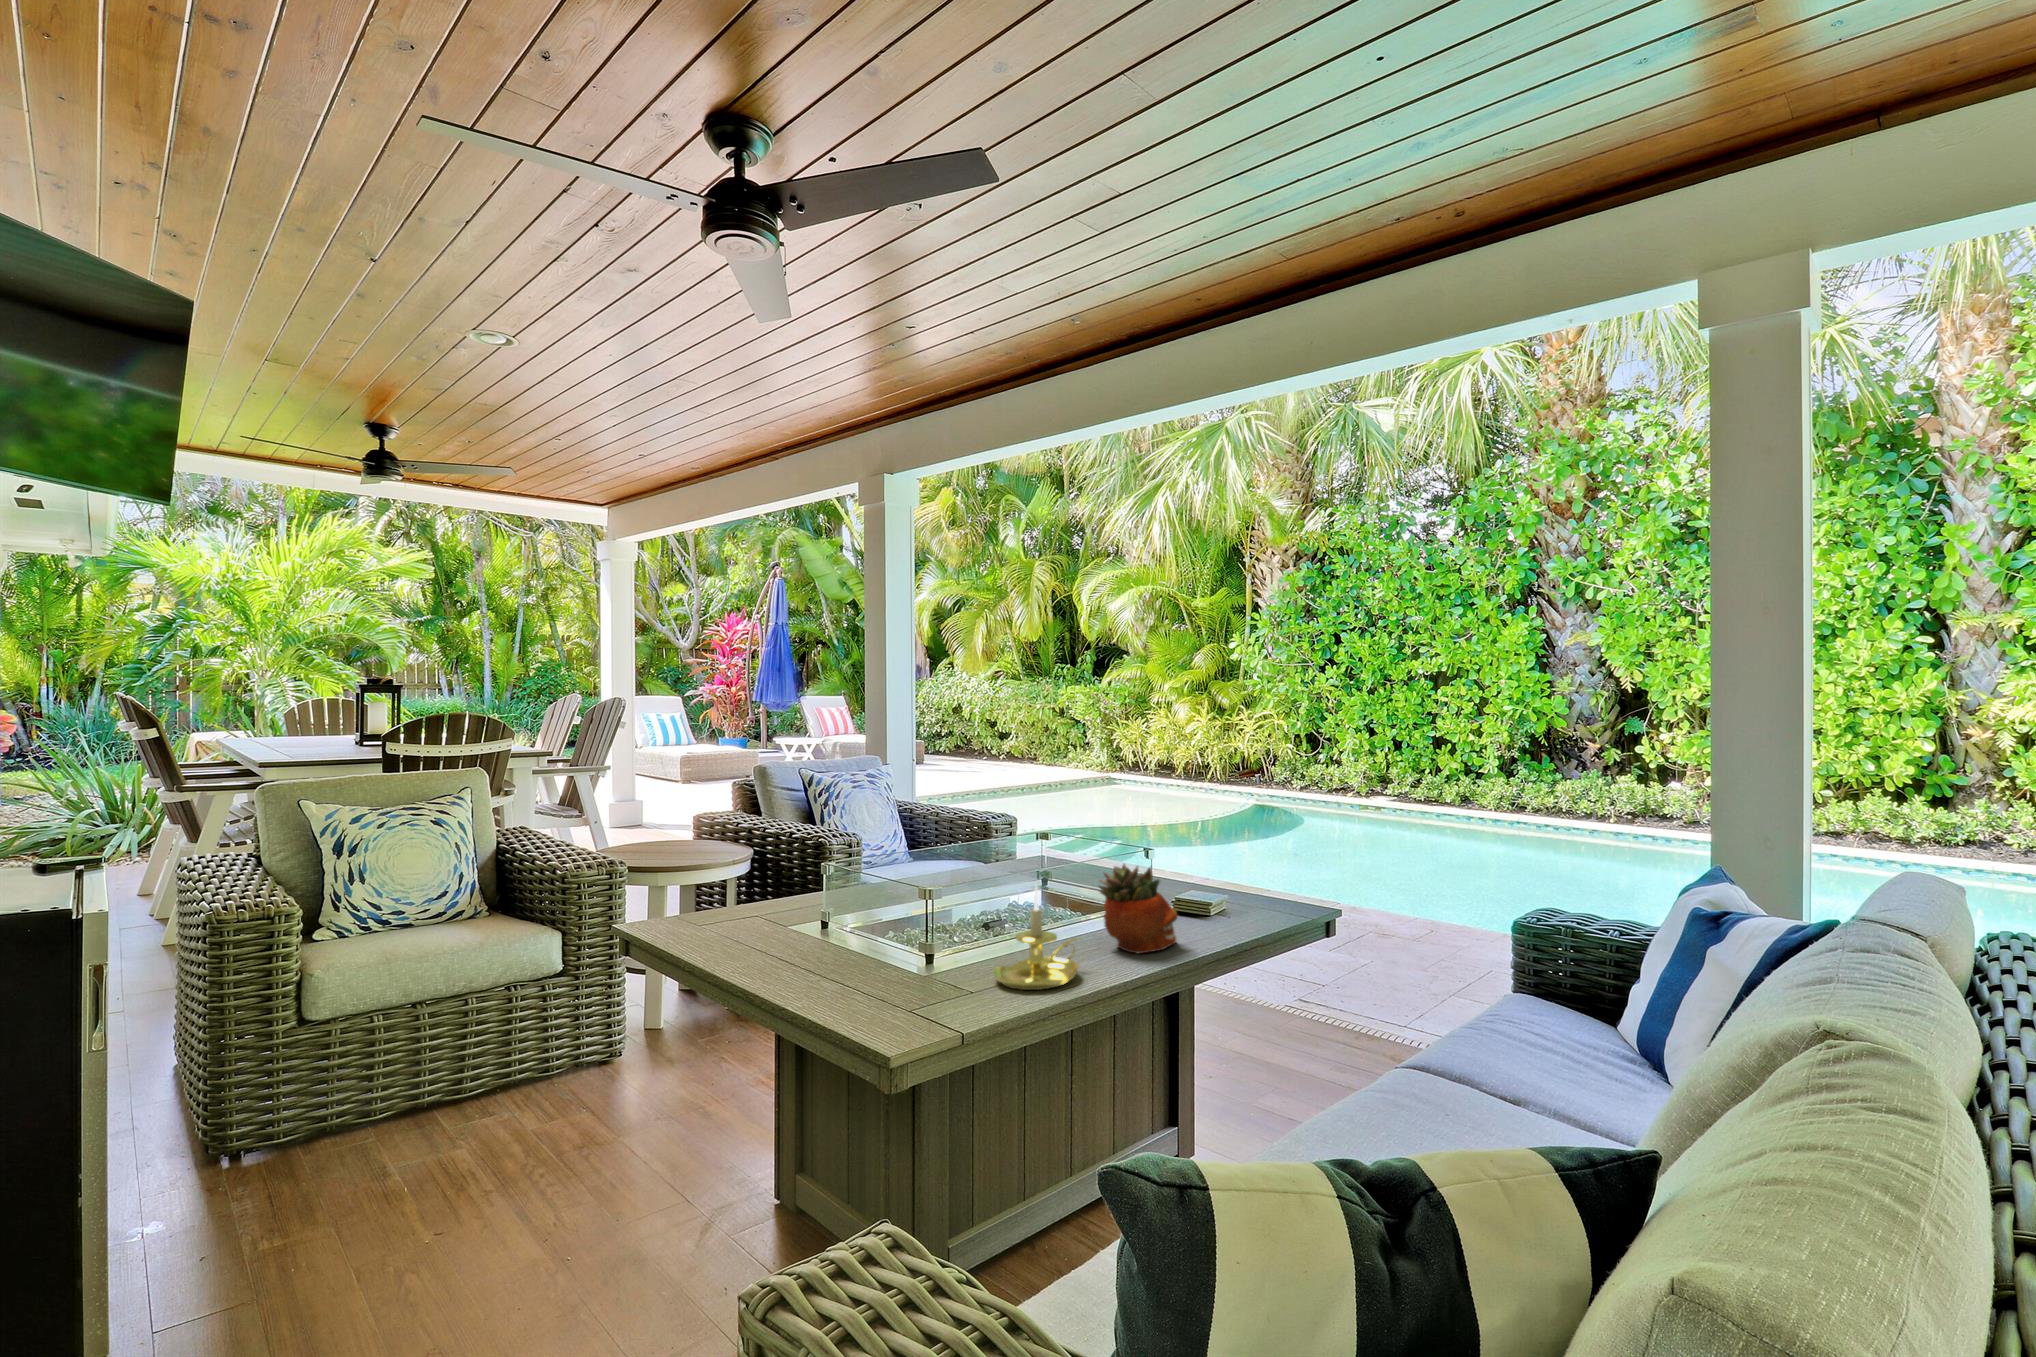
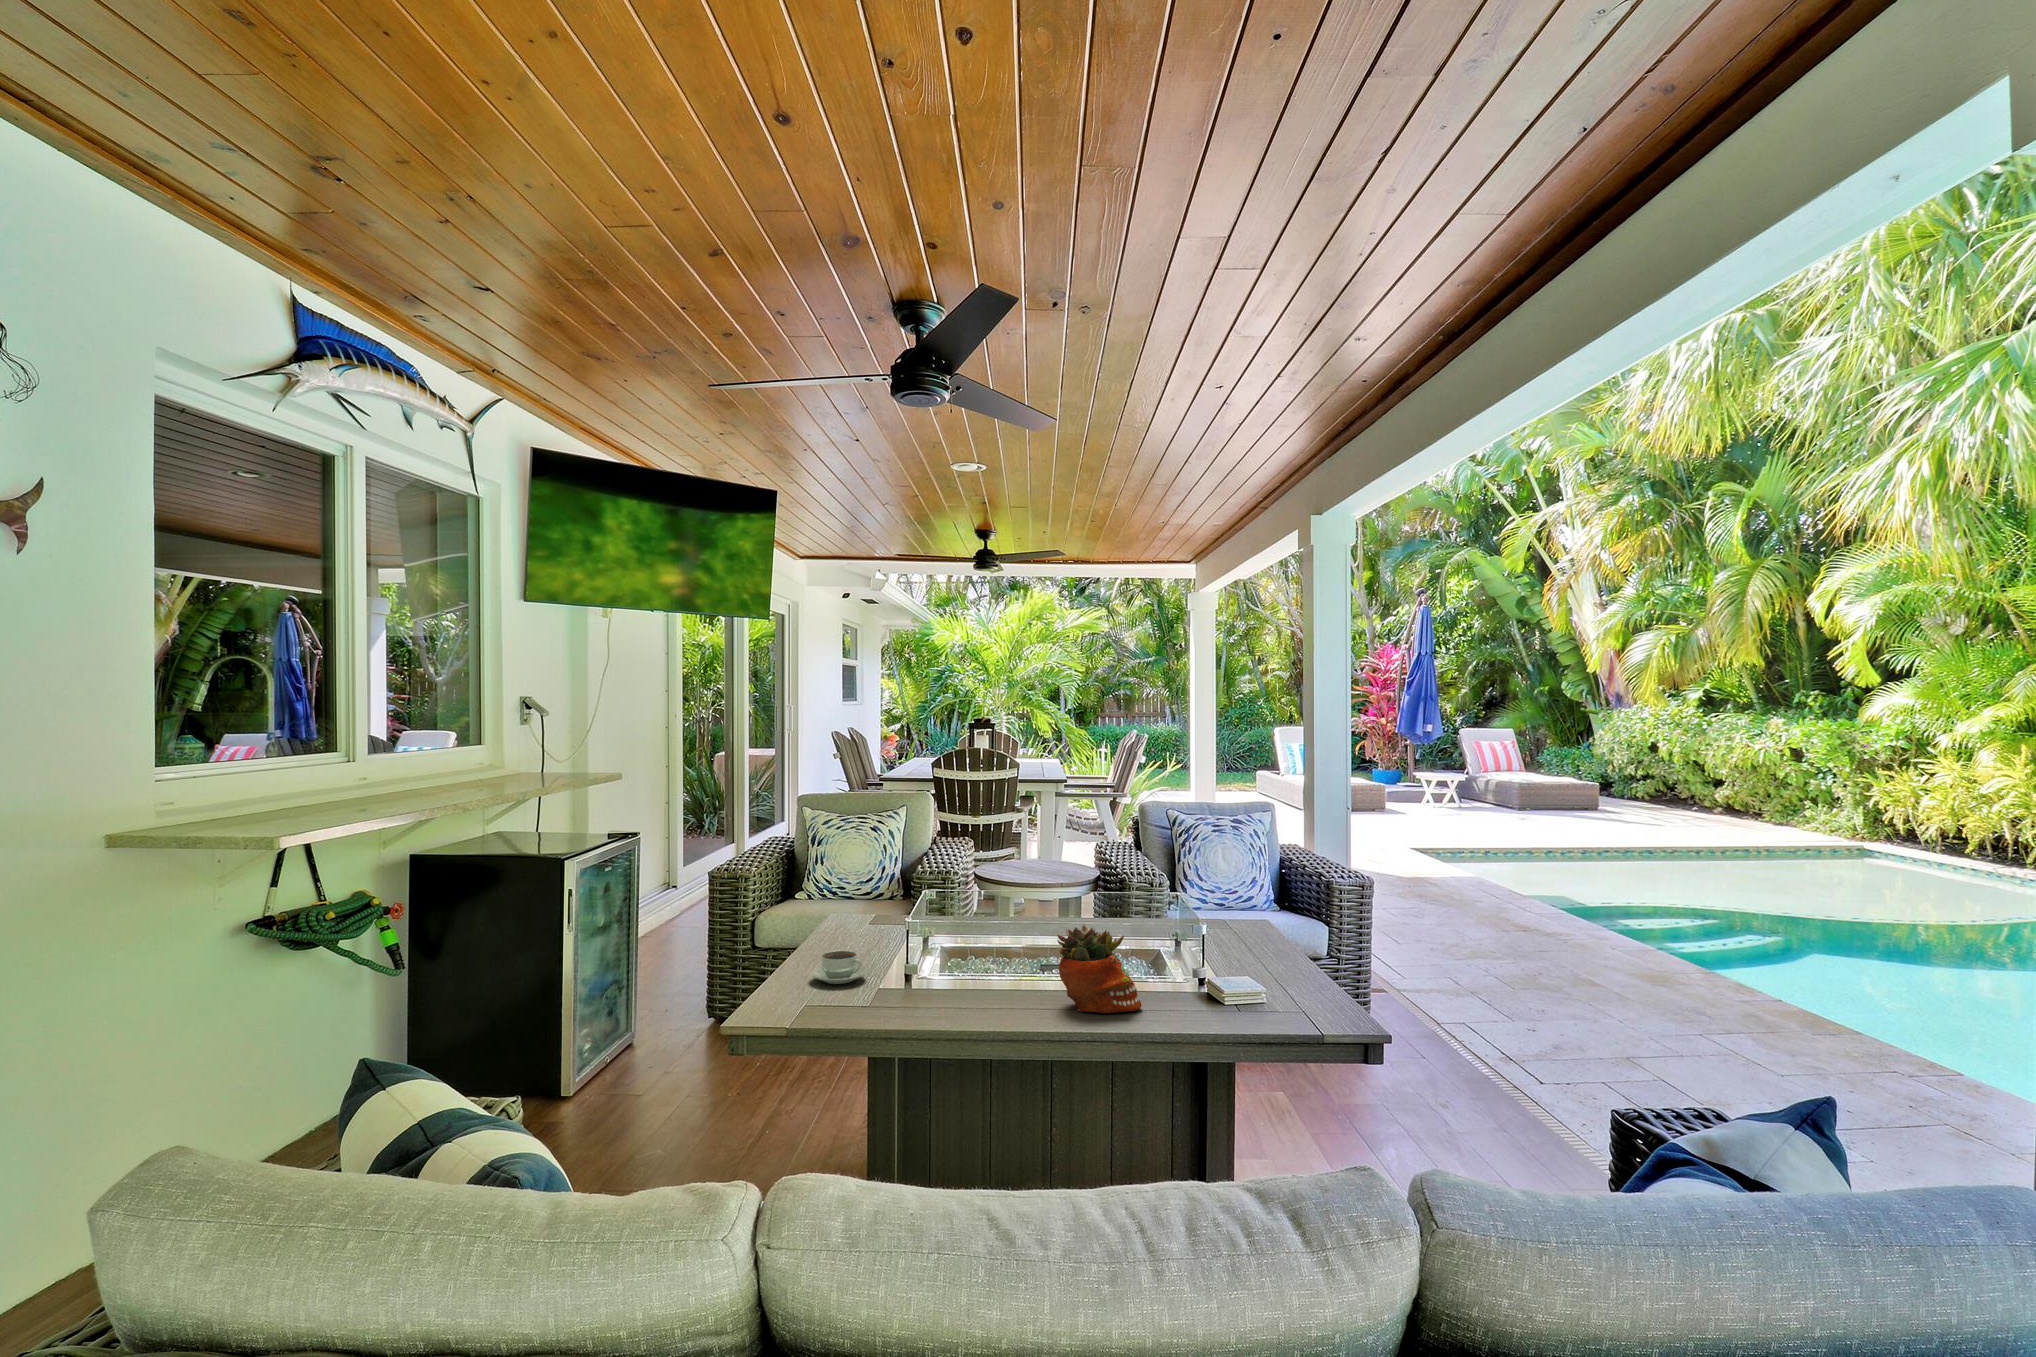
candle holder: present [993,886,1079,990] -> none [912,926,1006,1017]
coffee cup: none [812,946,886,990] -> present [811,951,867,984]

